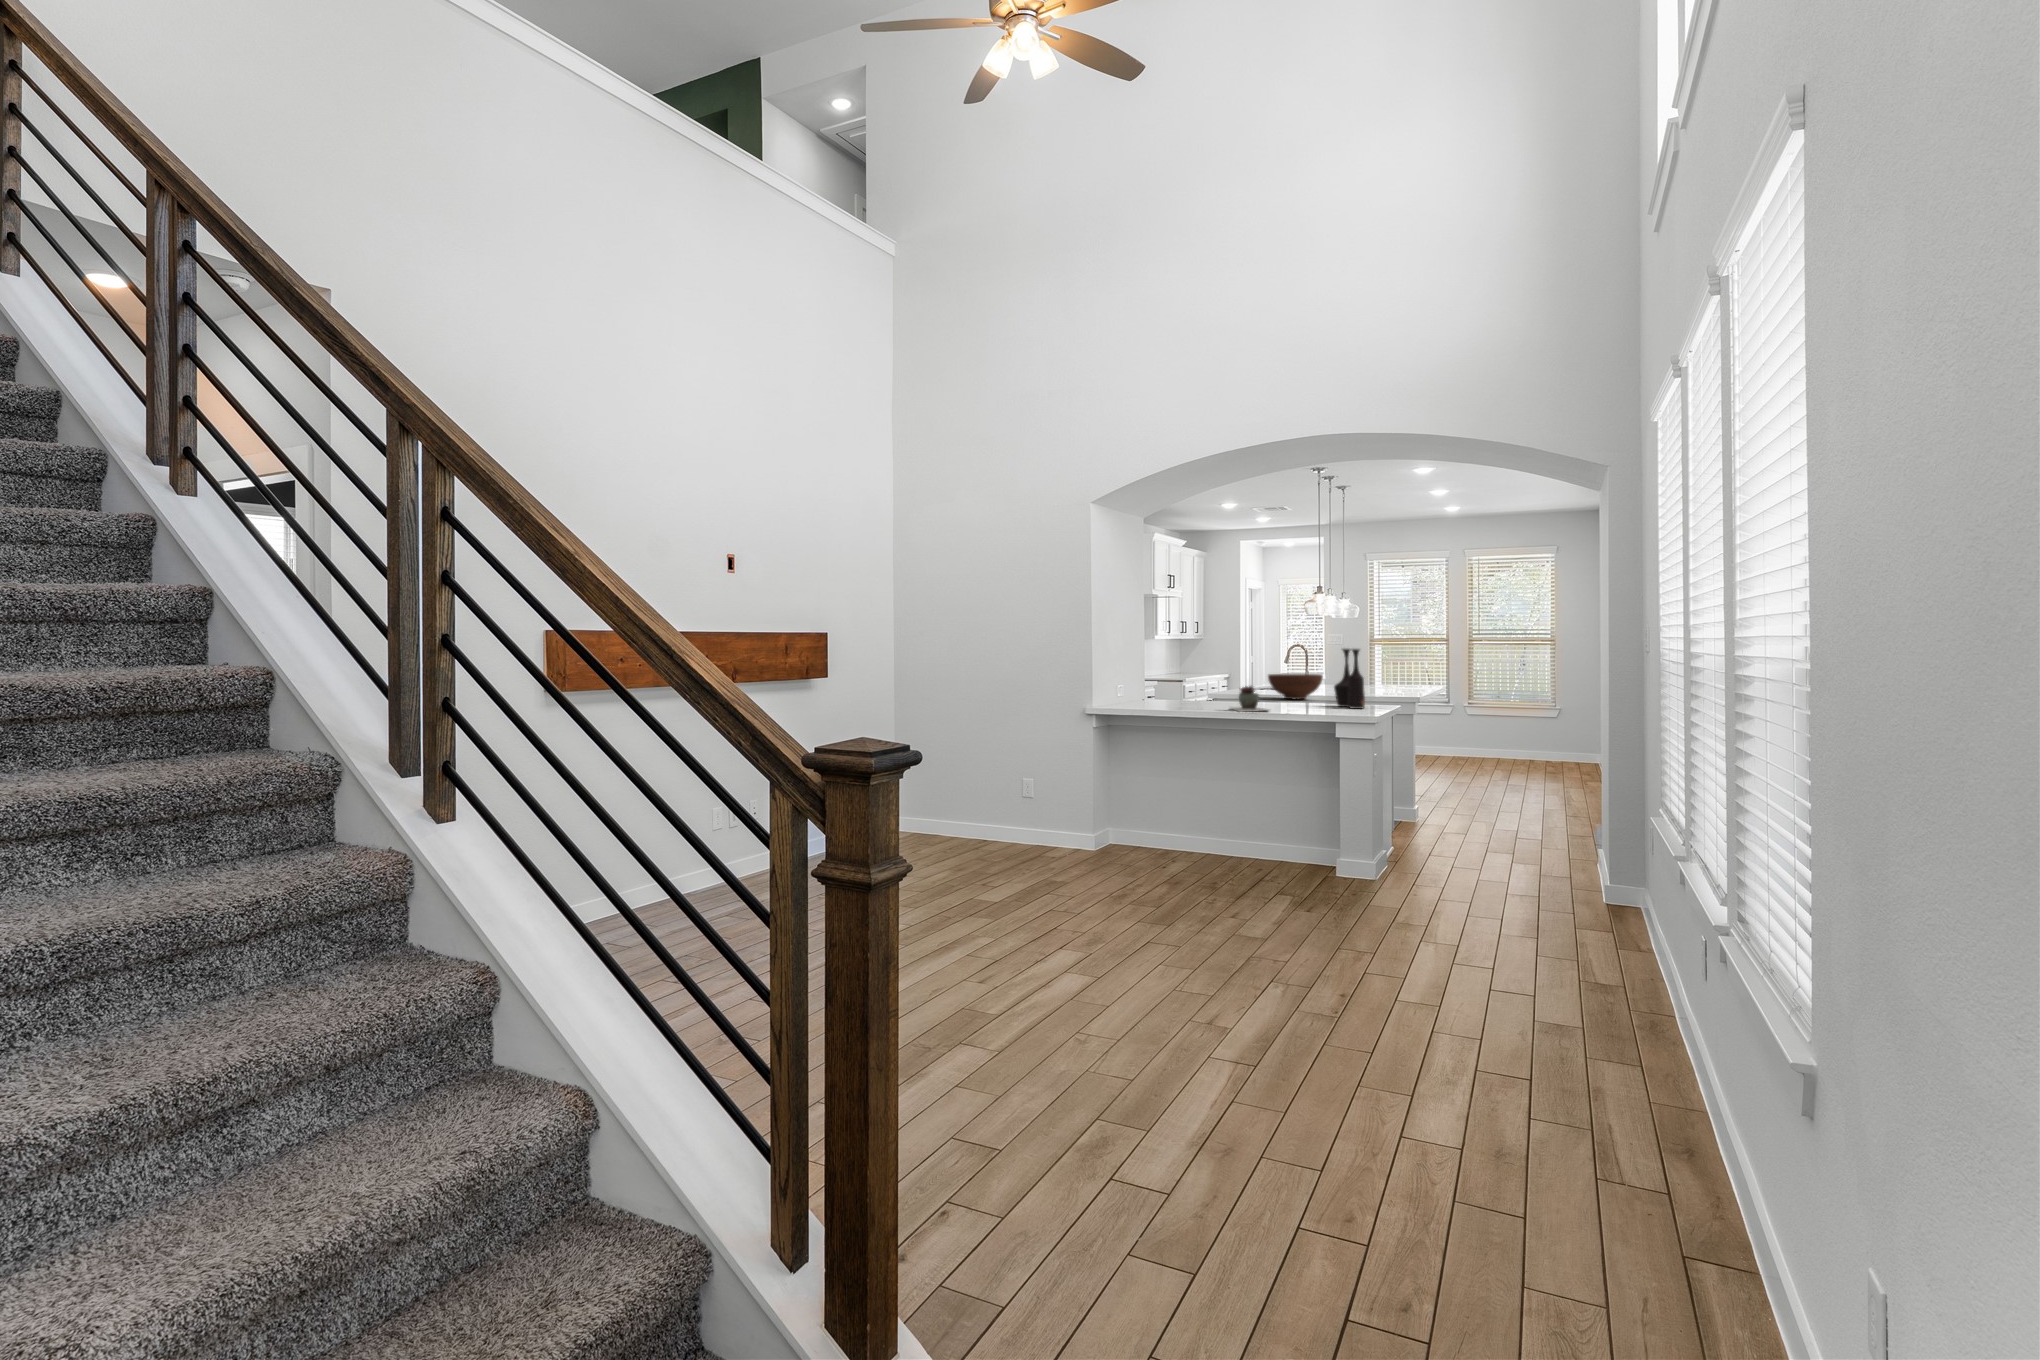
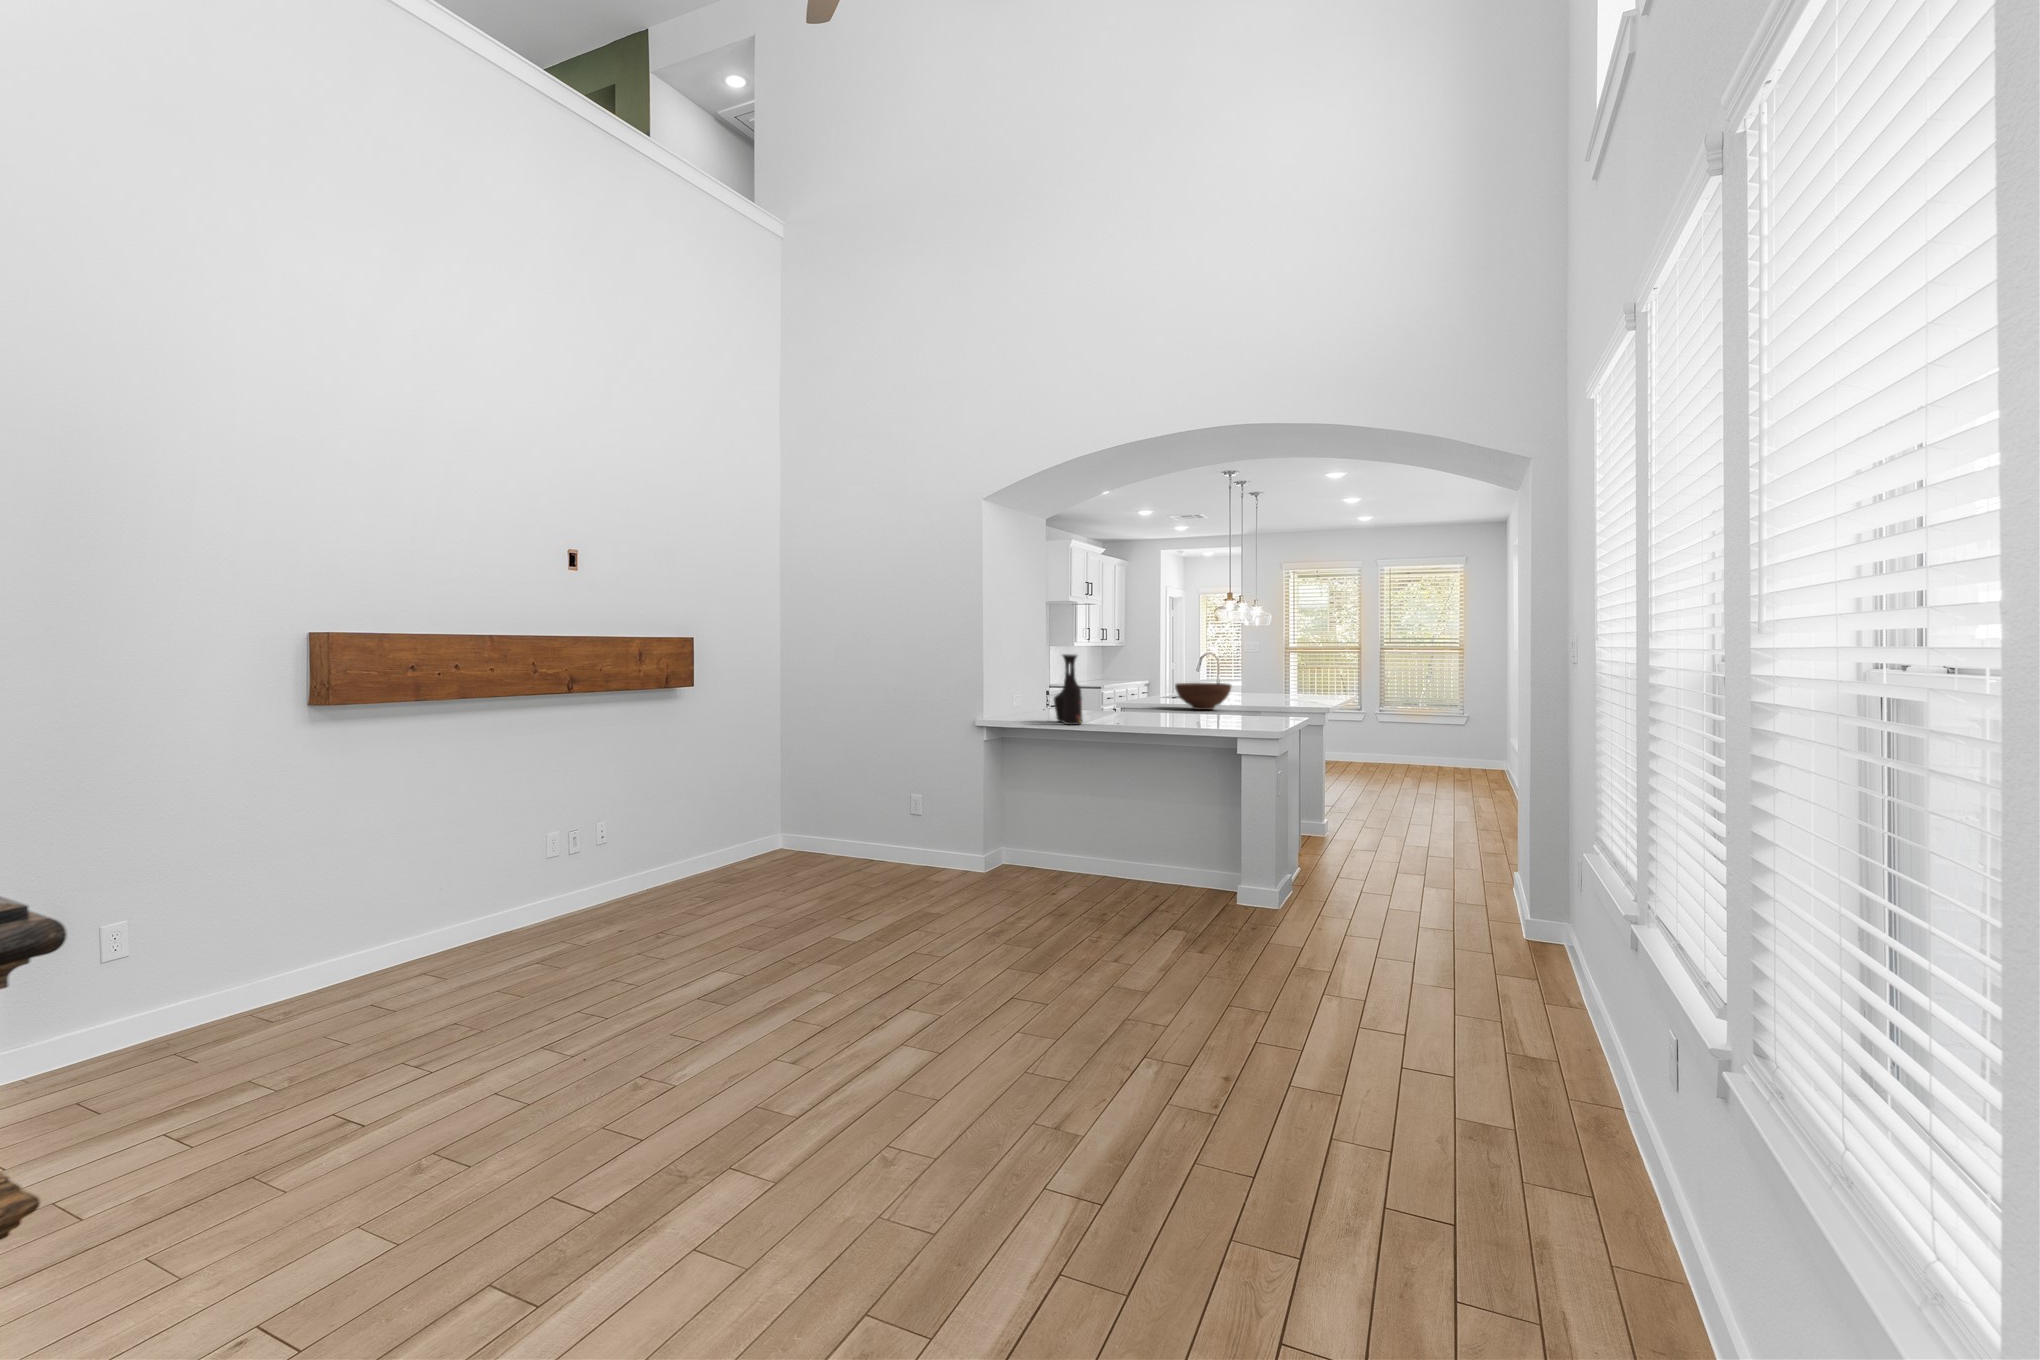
vase: present [1334,648,1365,709] -> present [1053,654,1083,725]
succulent plant: present [1230,686,1269,712] -> none [1129,696,1172,725]

